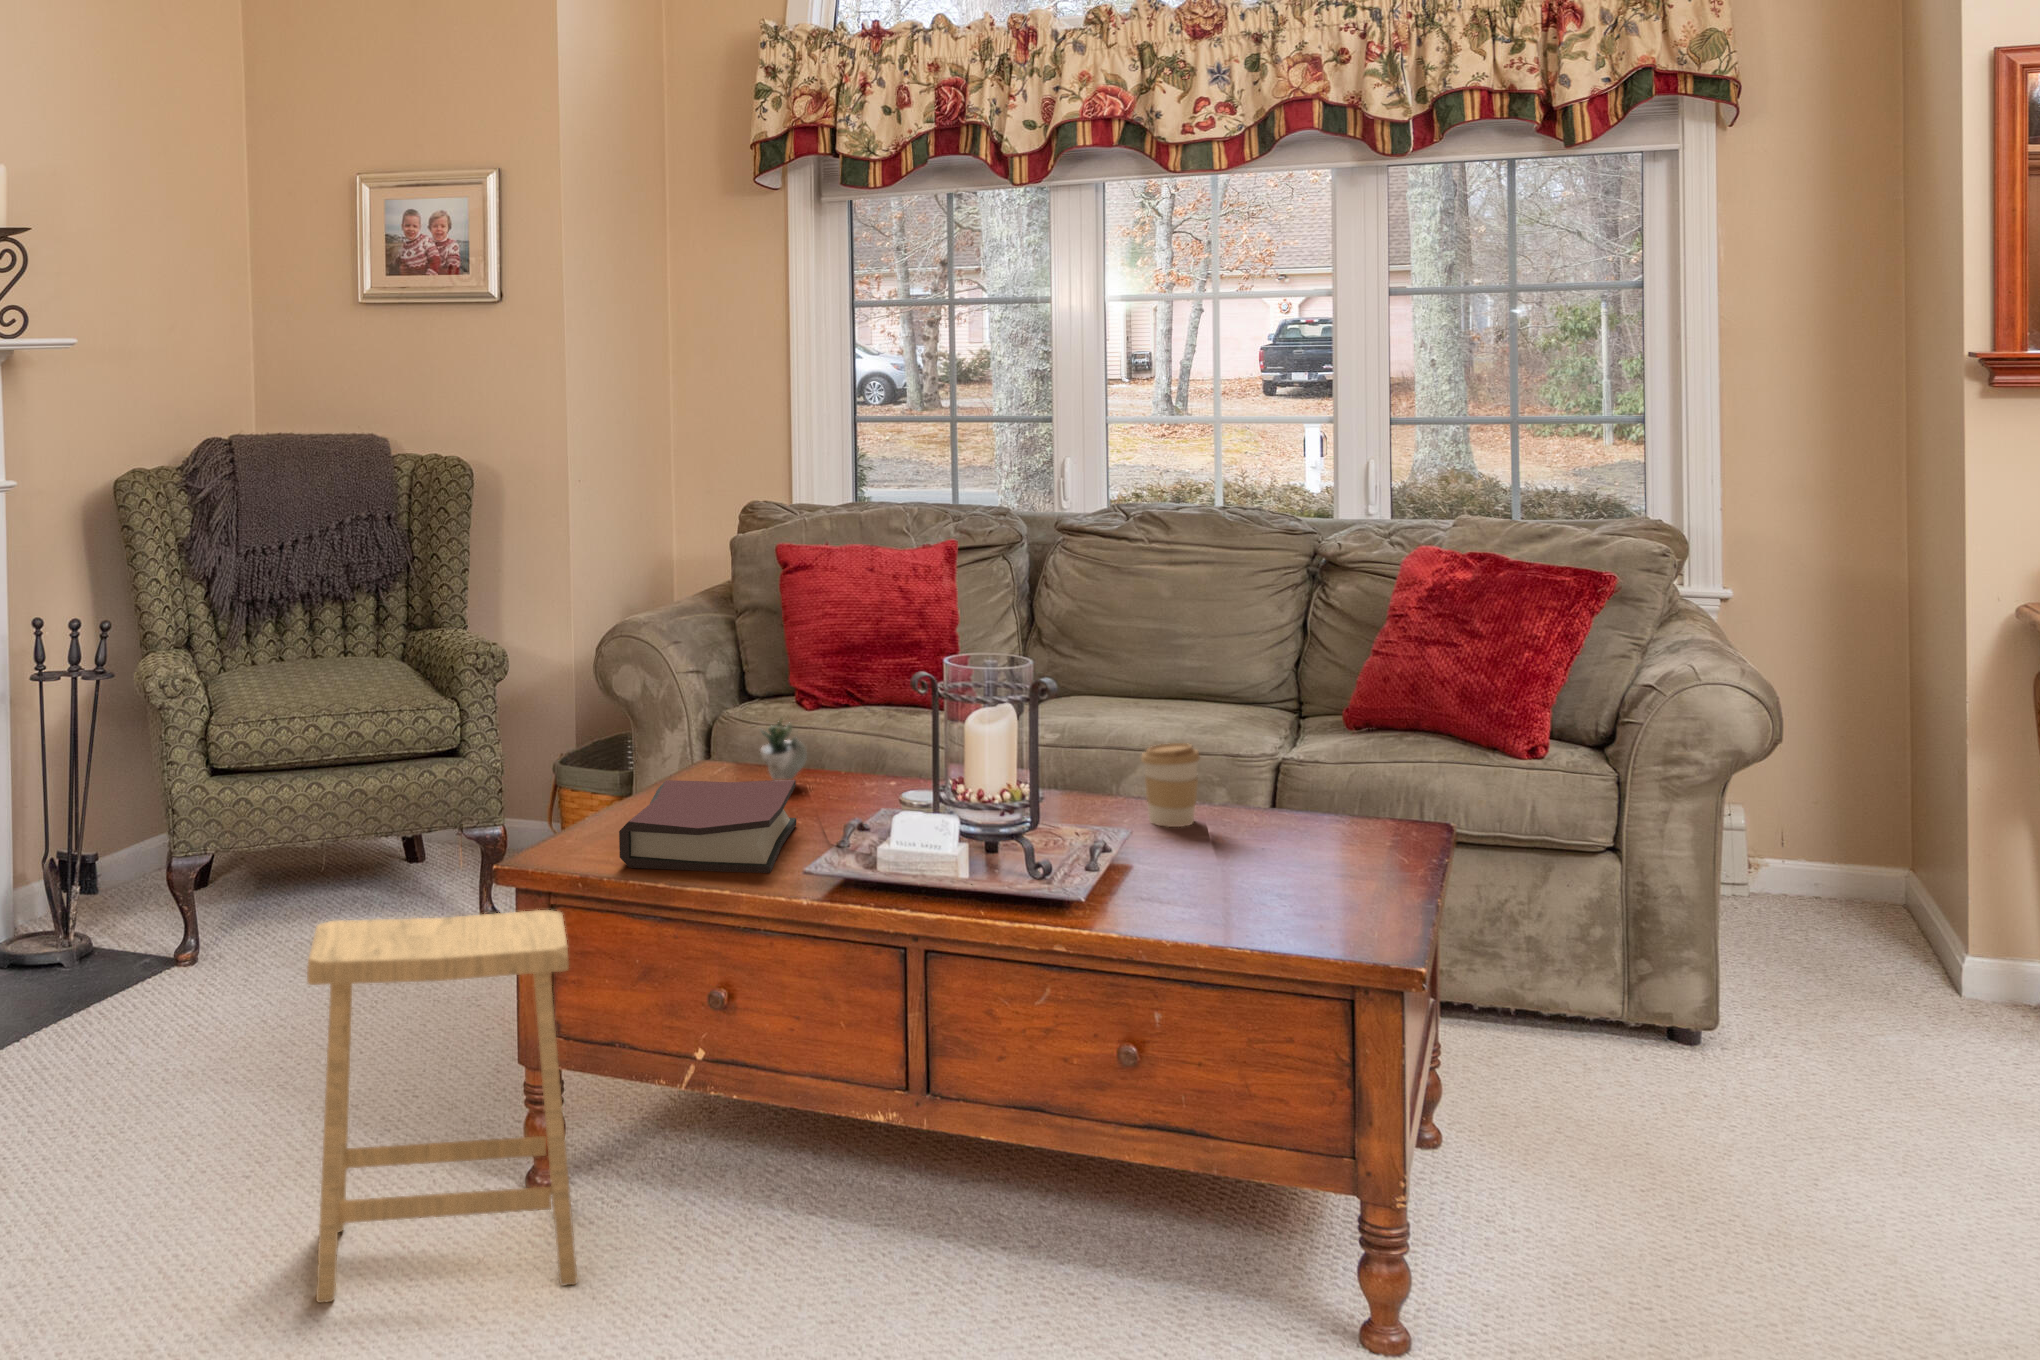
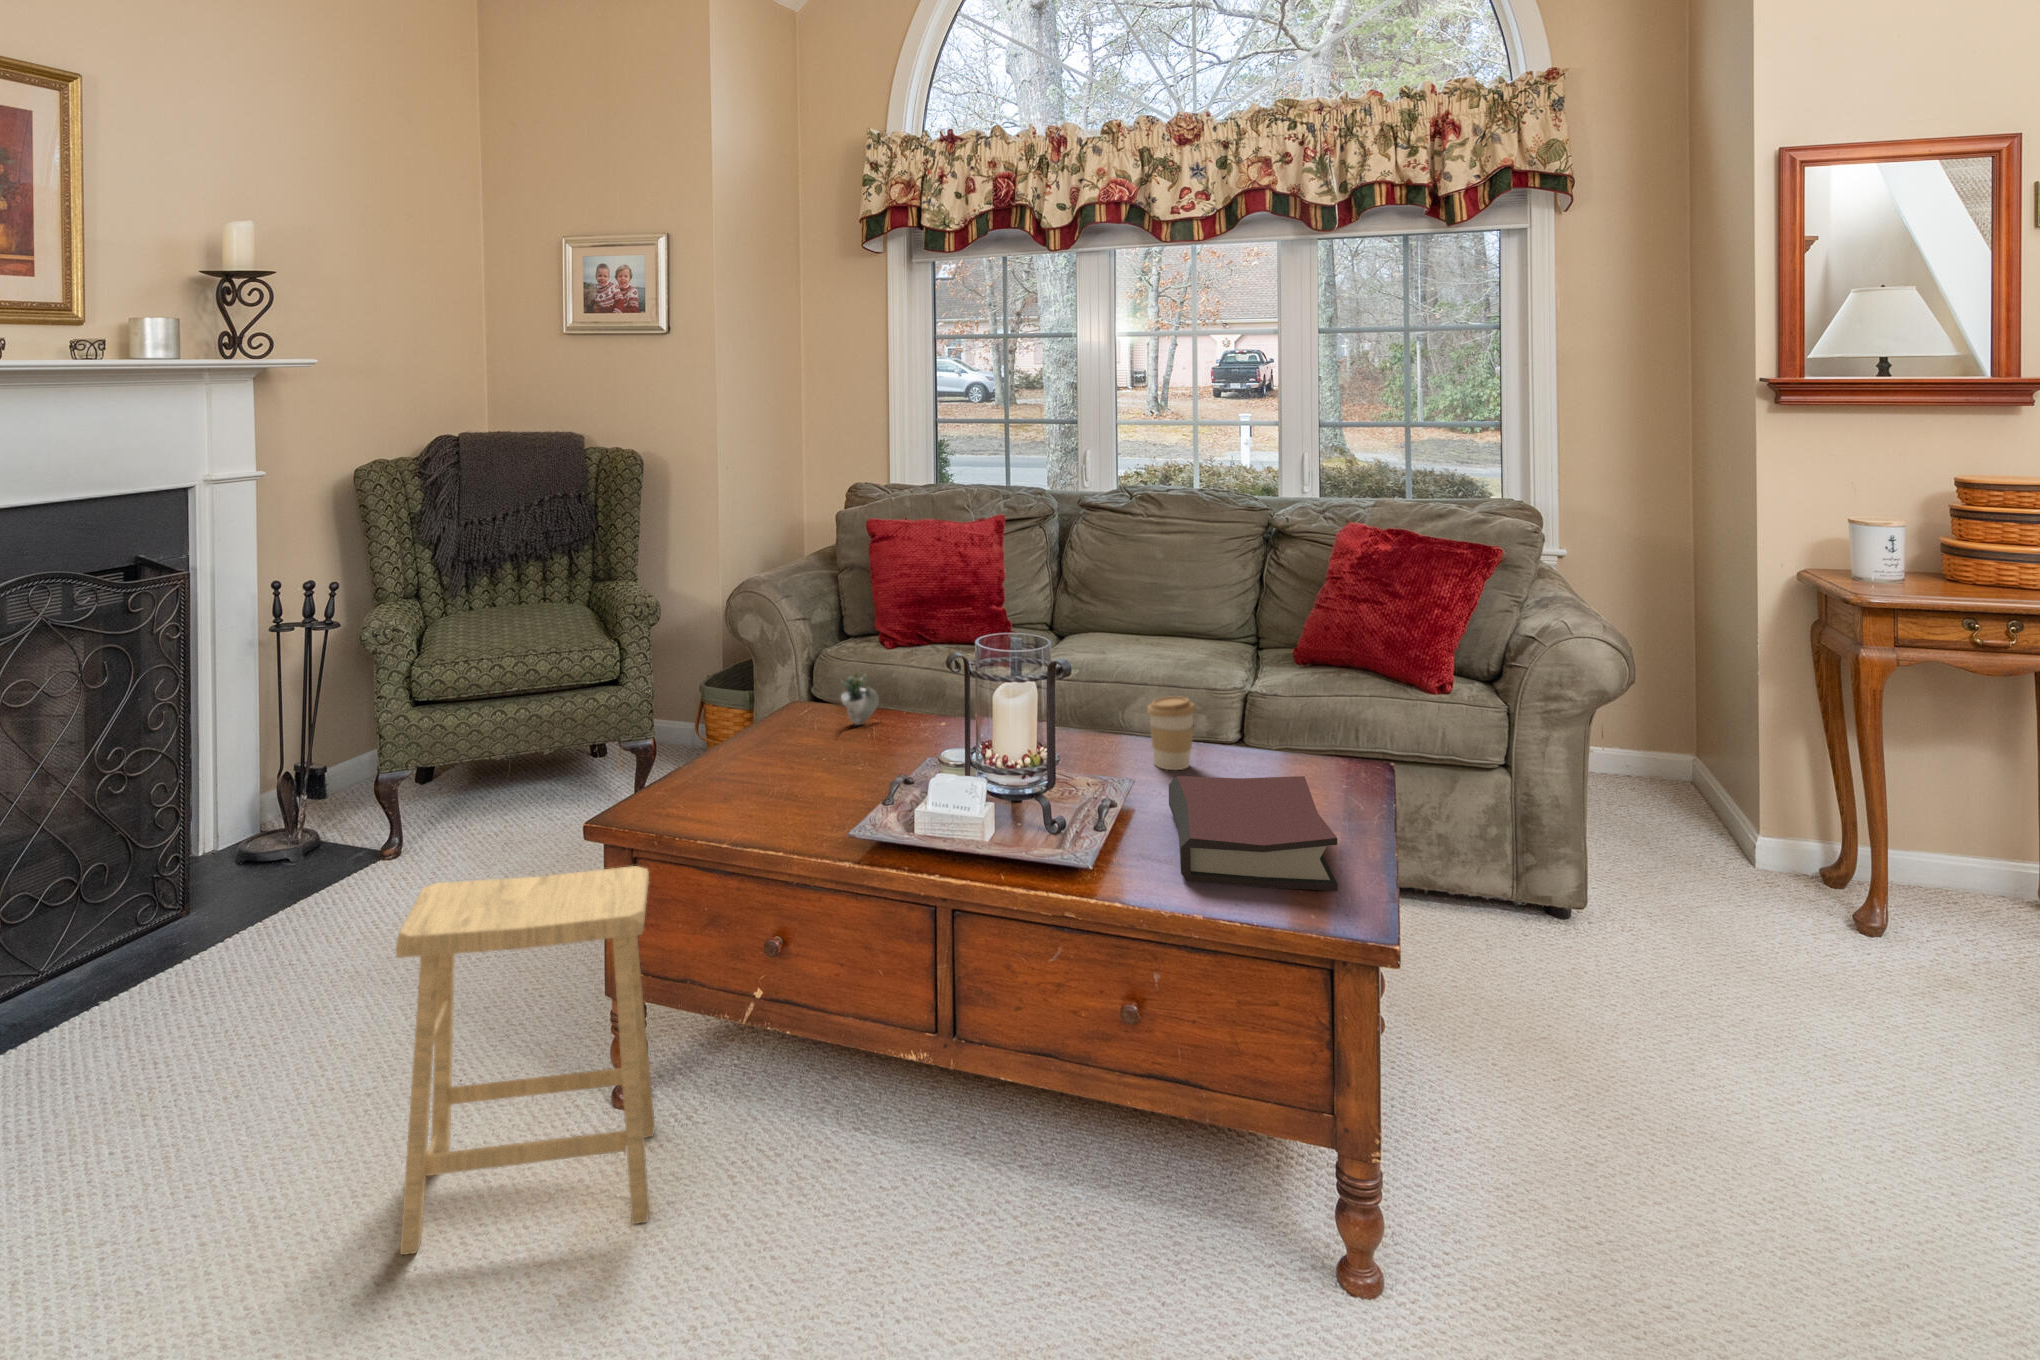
hardback book: present [619,780,796,873] -> present [1169,776,1338,891]

